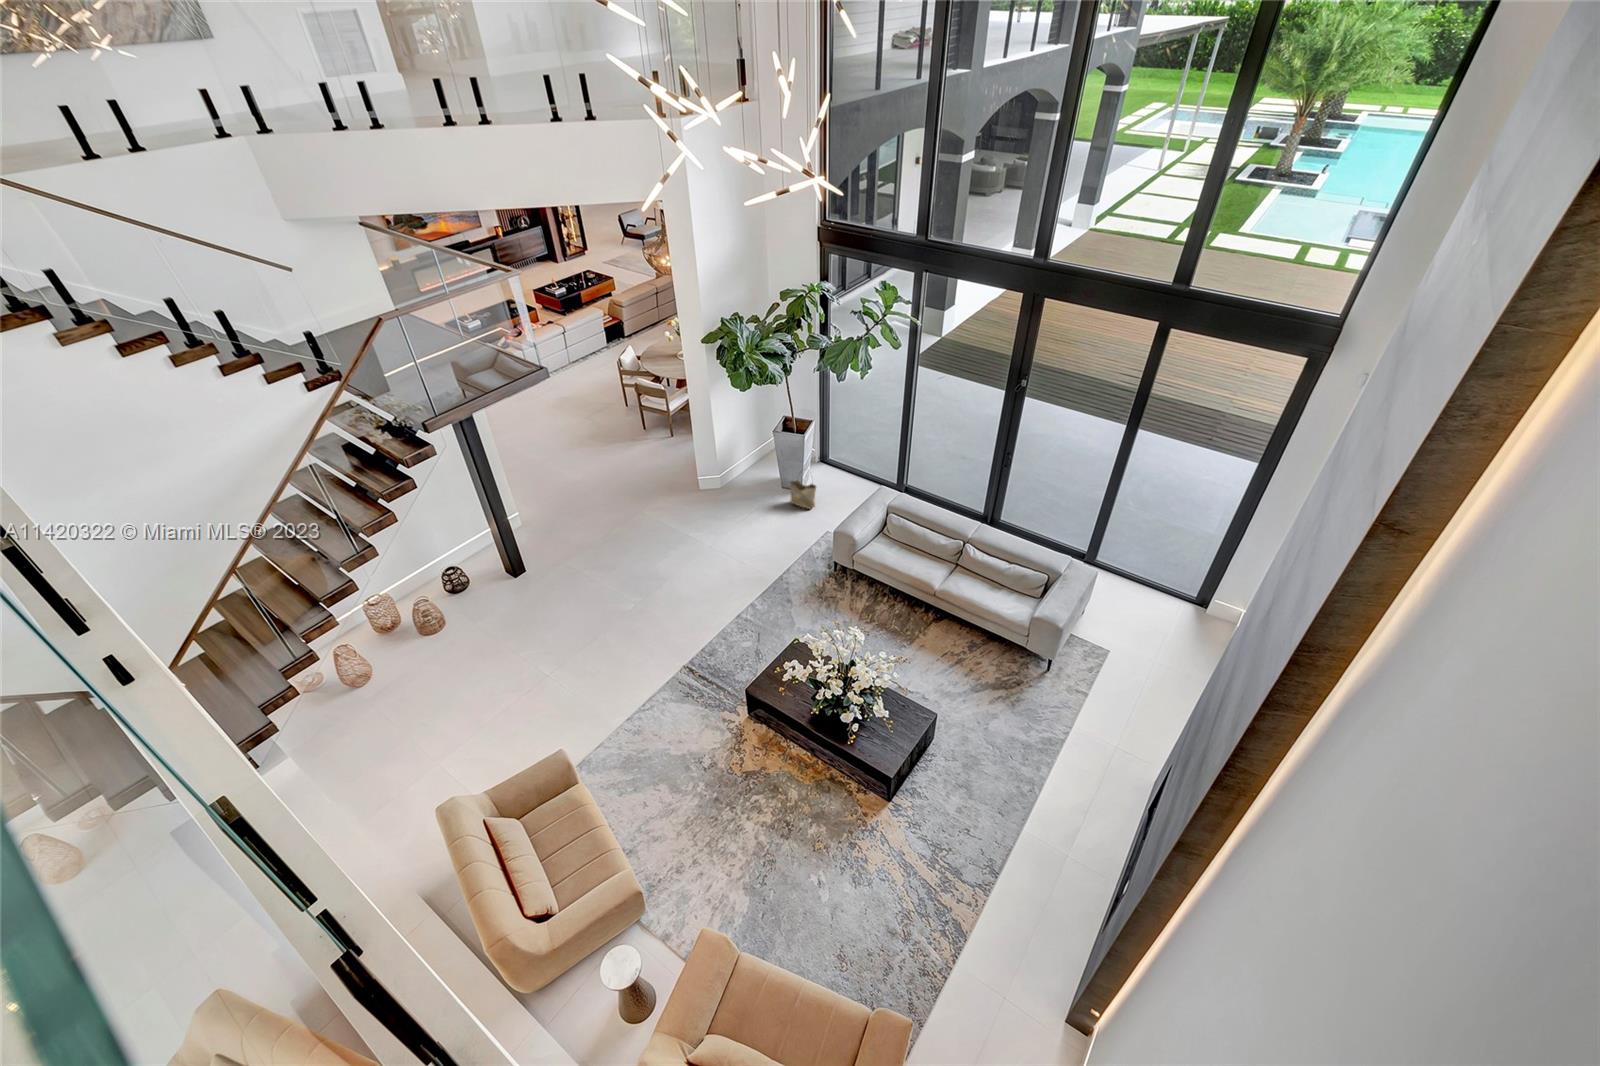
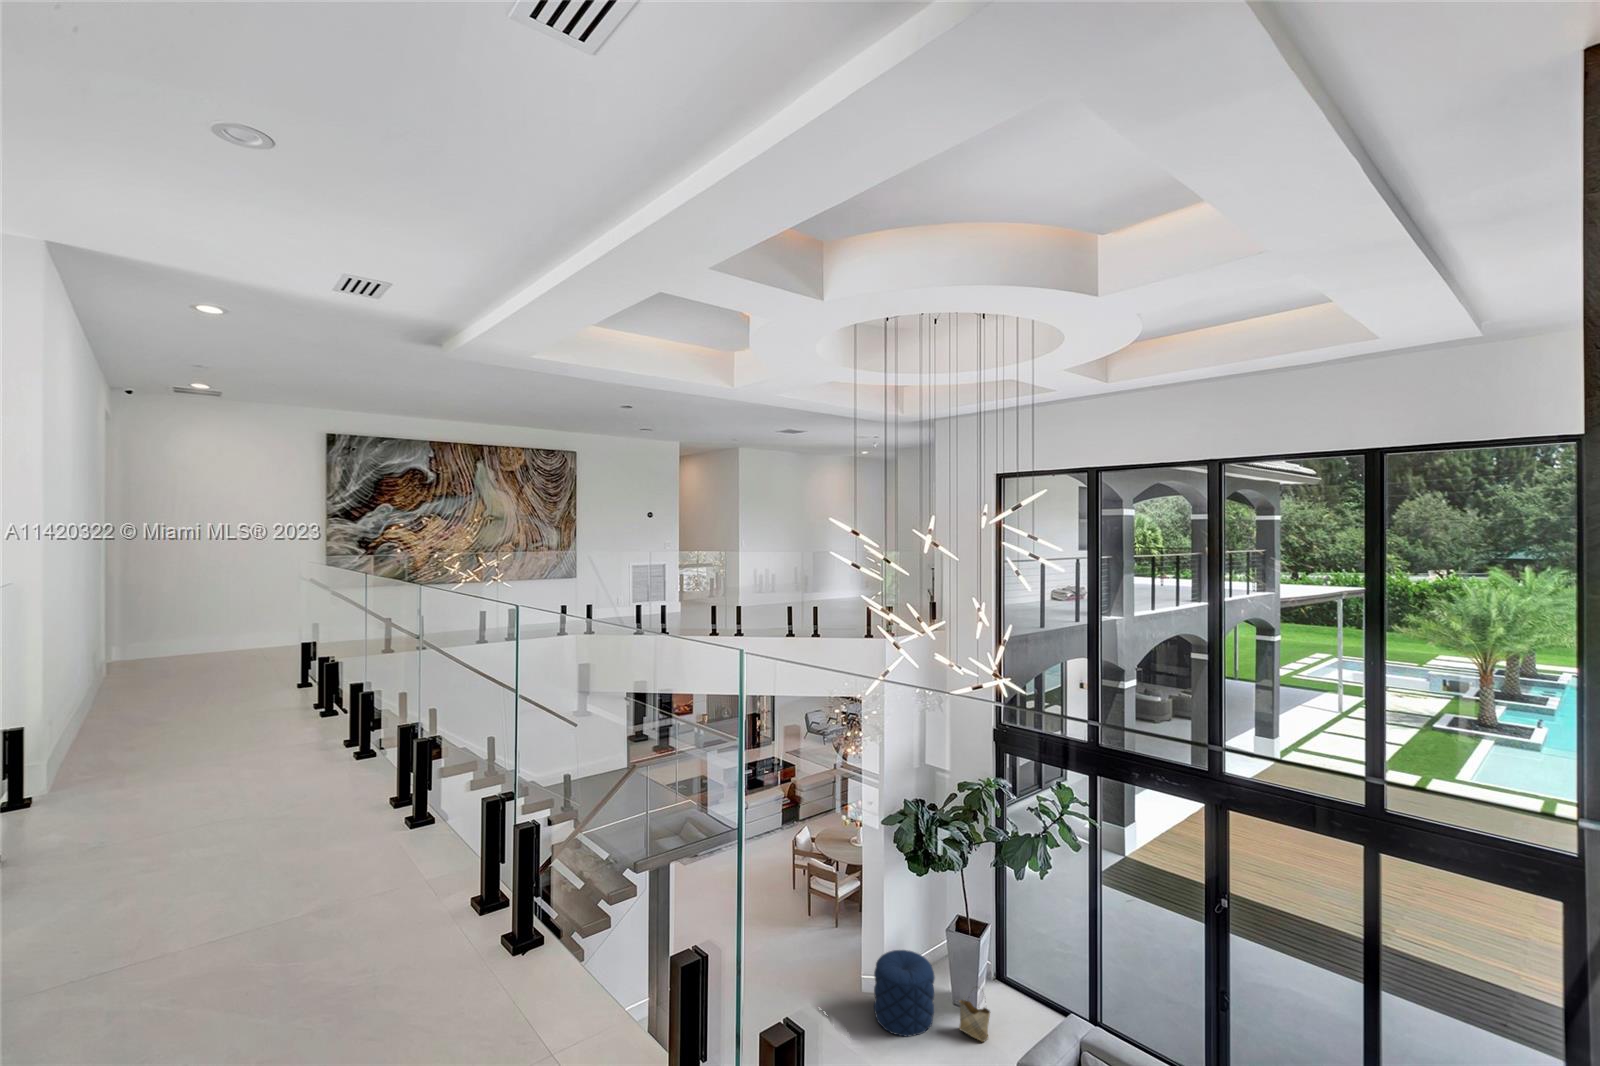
pouf: none [712,449,768,516] -> present [874,950,935,1036]

